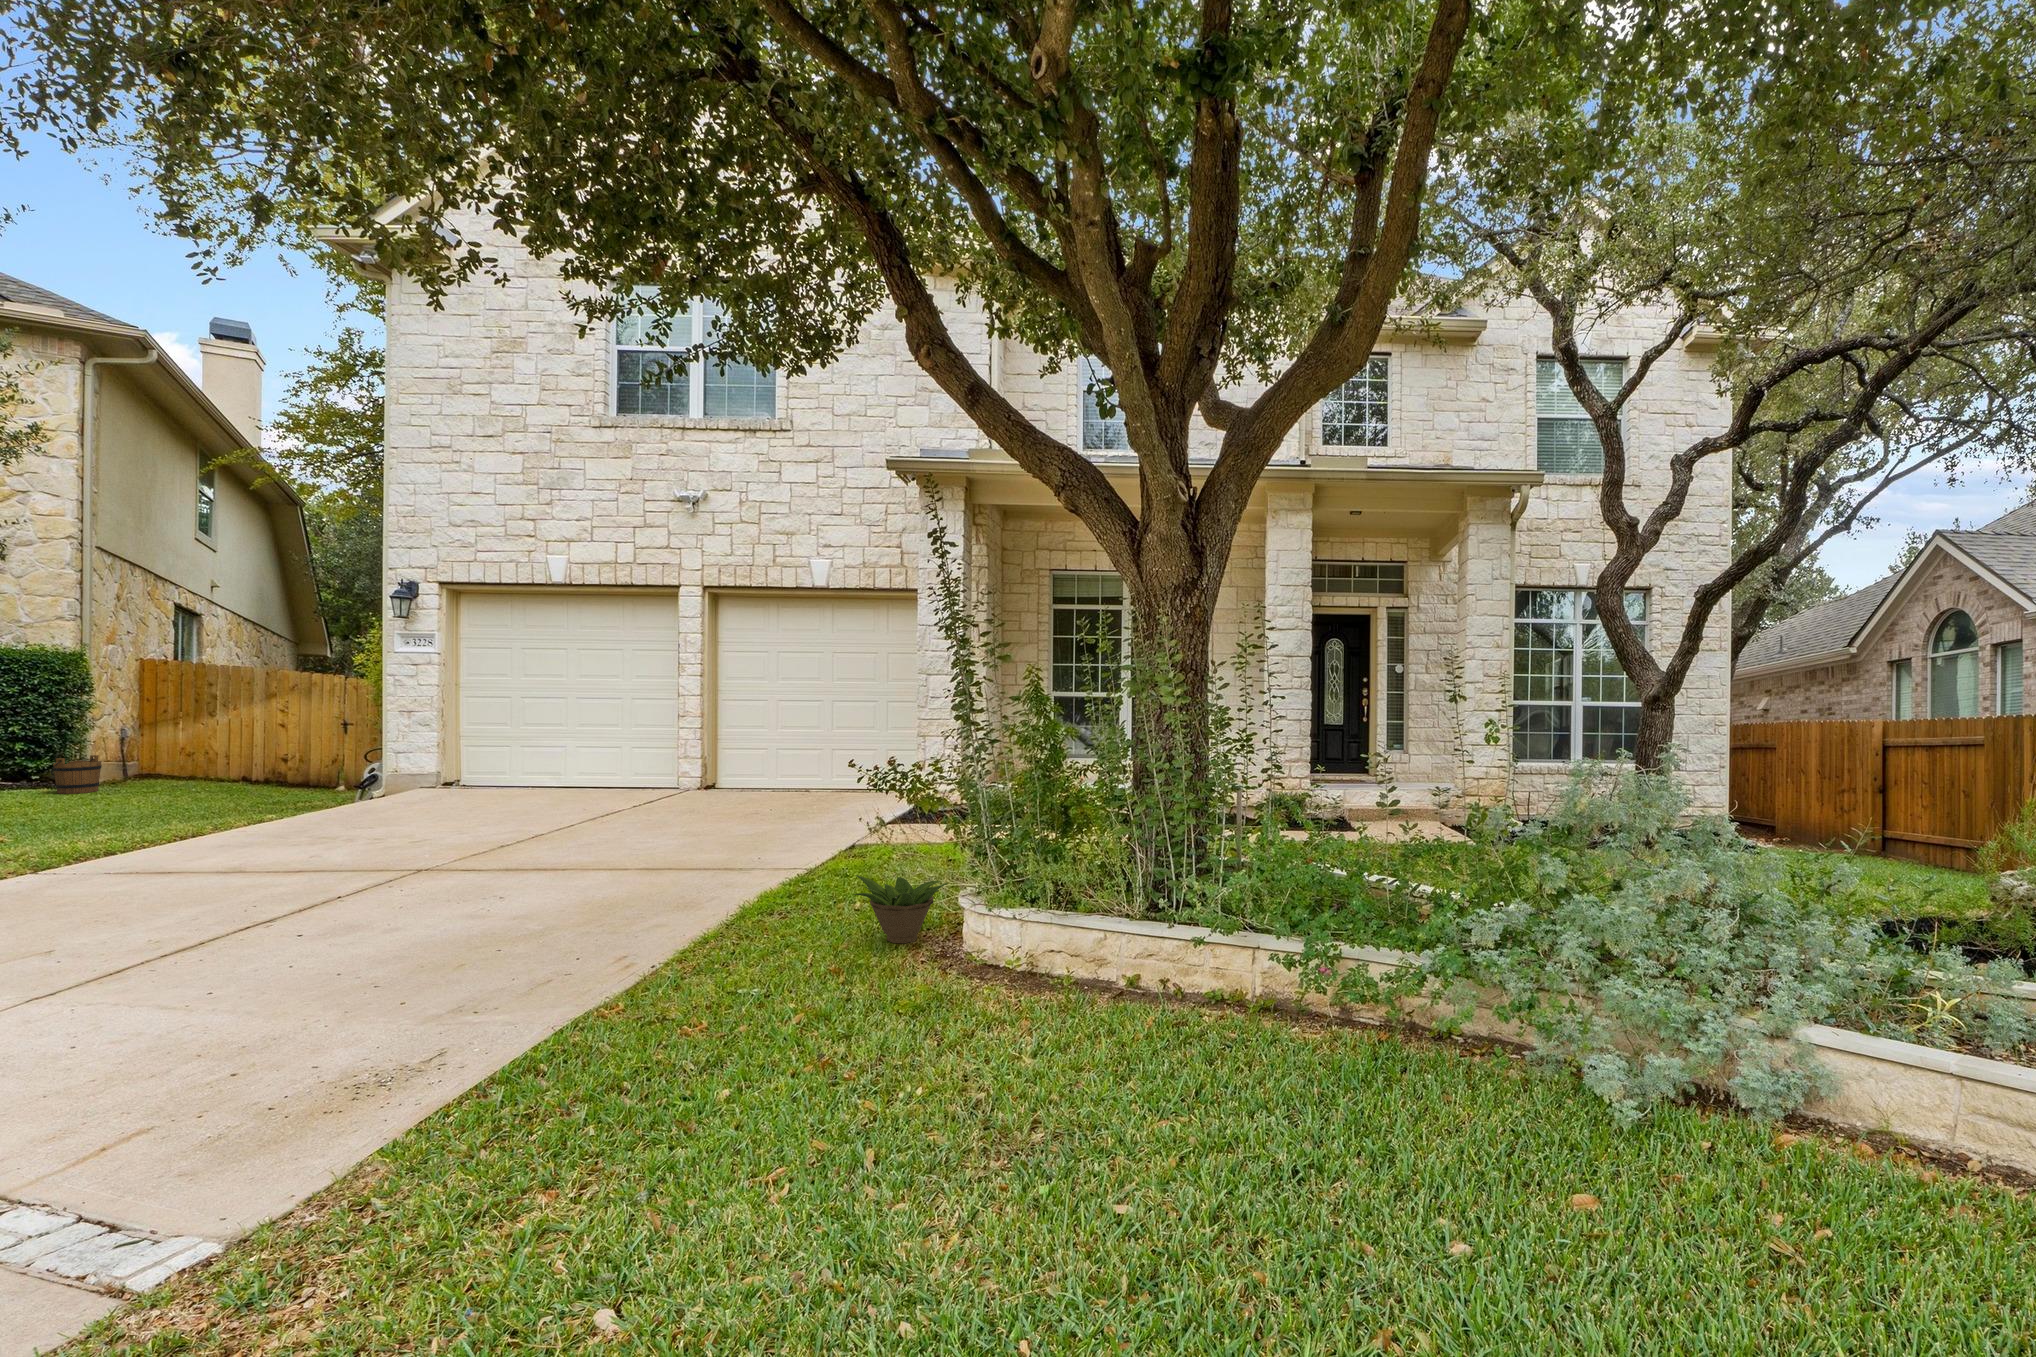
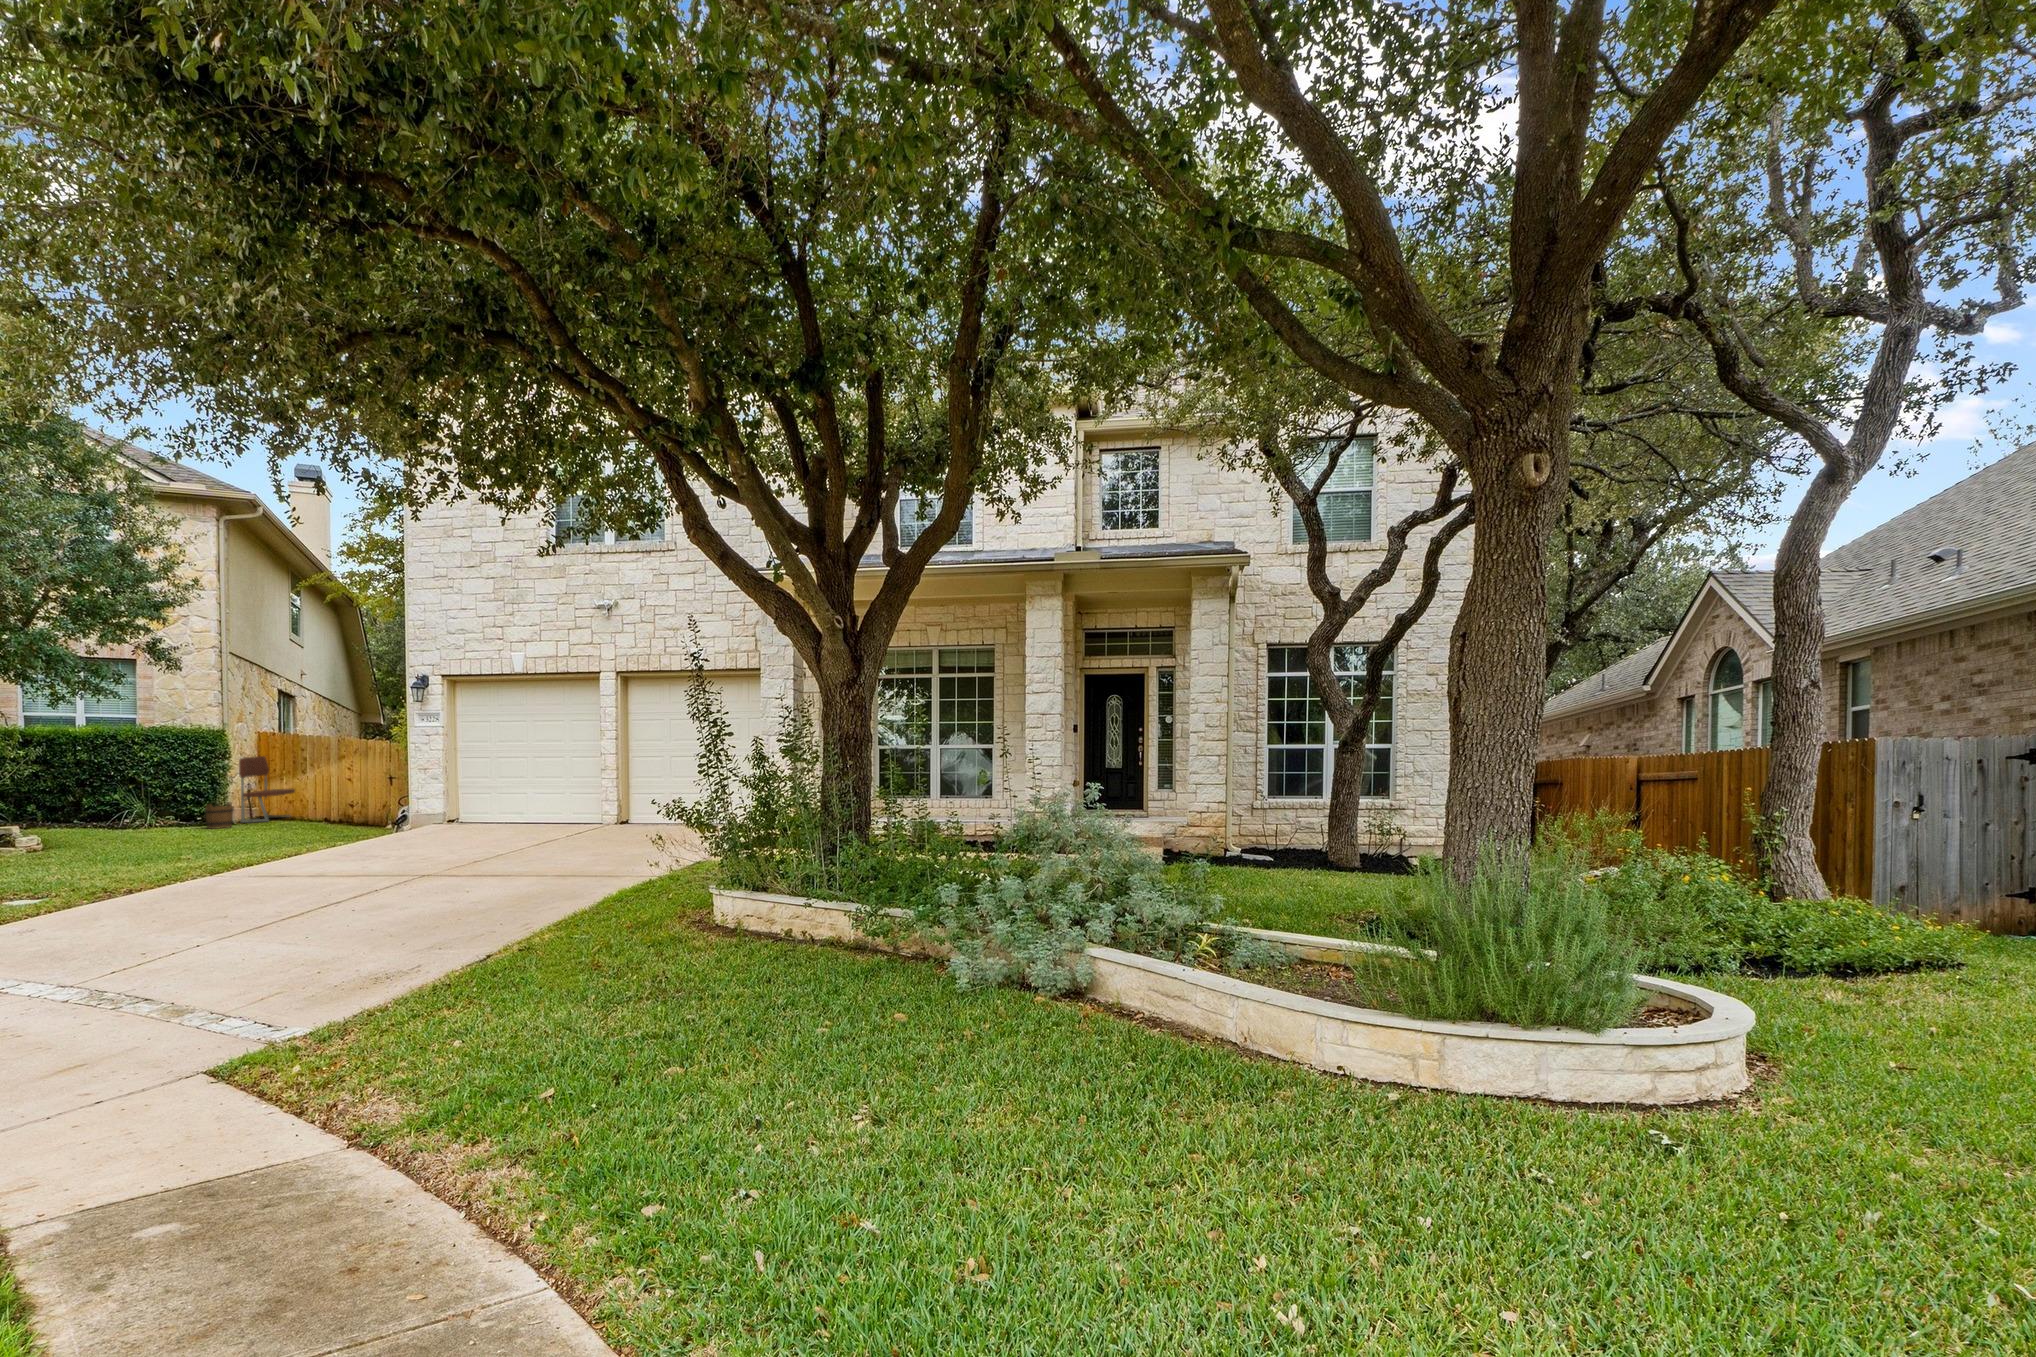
bench: none [111,692,207,784] -> present [239,756,295,823]
decorative plant: present [854,875,947,943] -> none [569,850,627,883]

